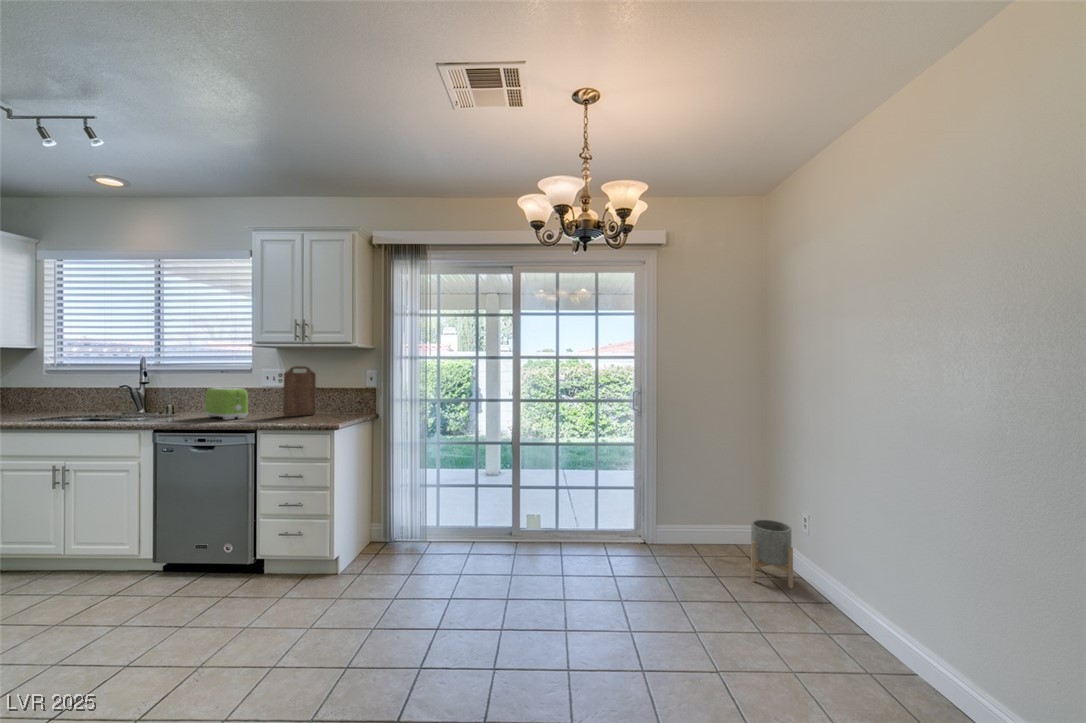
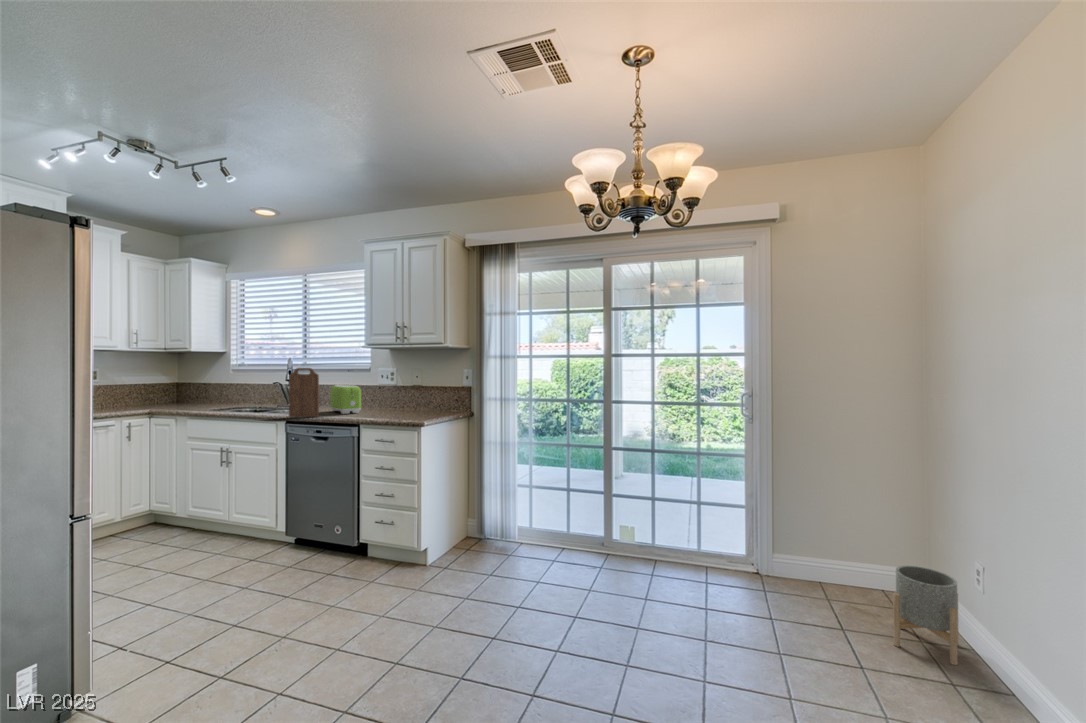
cutting board: present [283,366,316,416] -> present [289,368,319,417]

